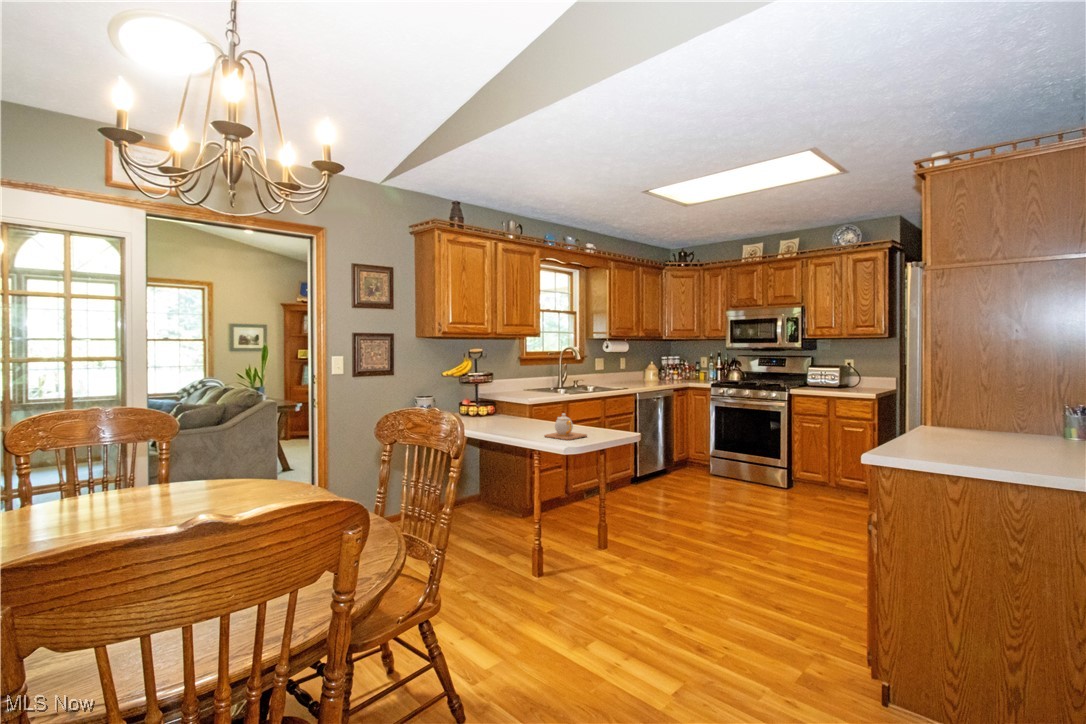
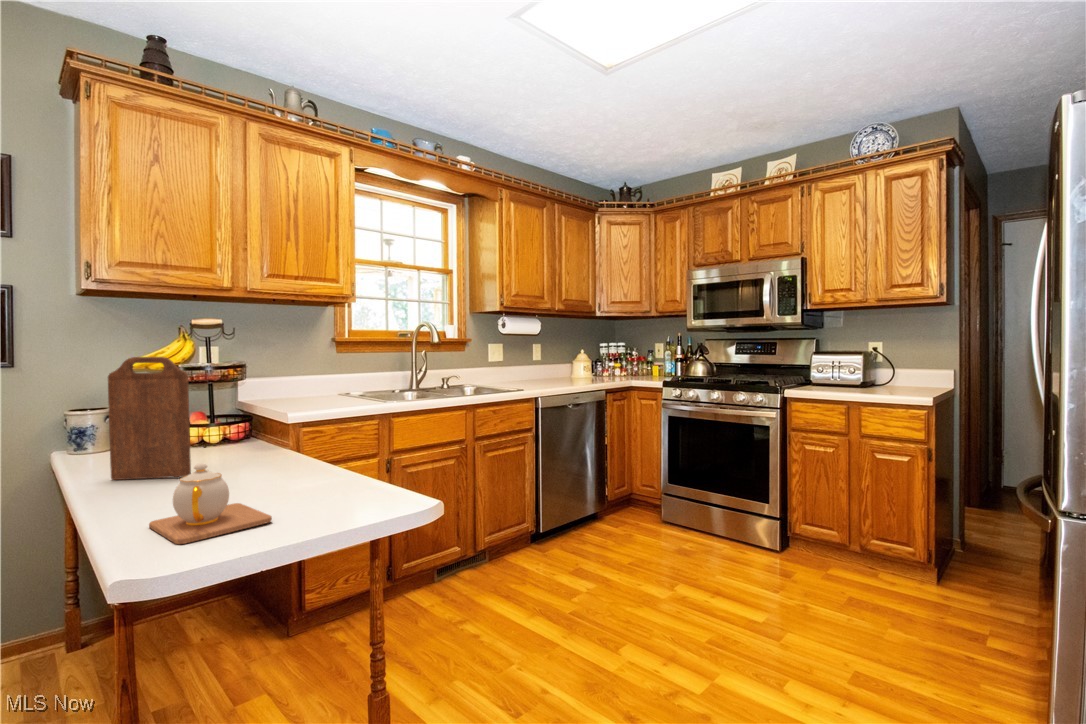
cutting board: none [482,371,514,426] -> present [108,357,191,480]

